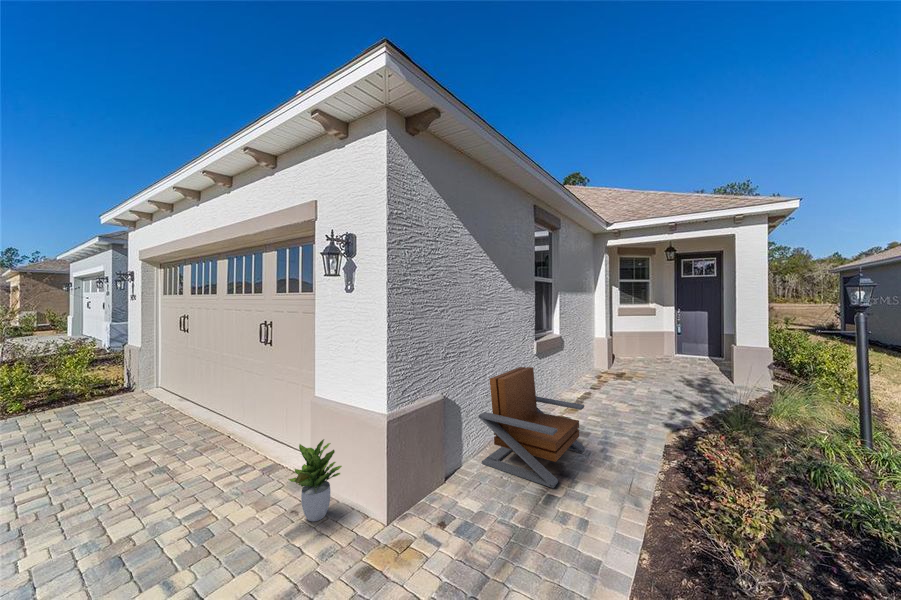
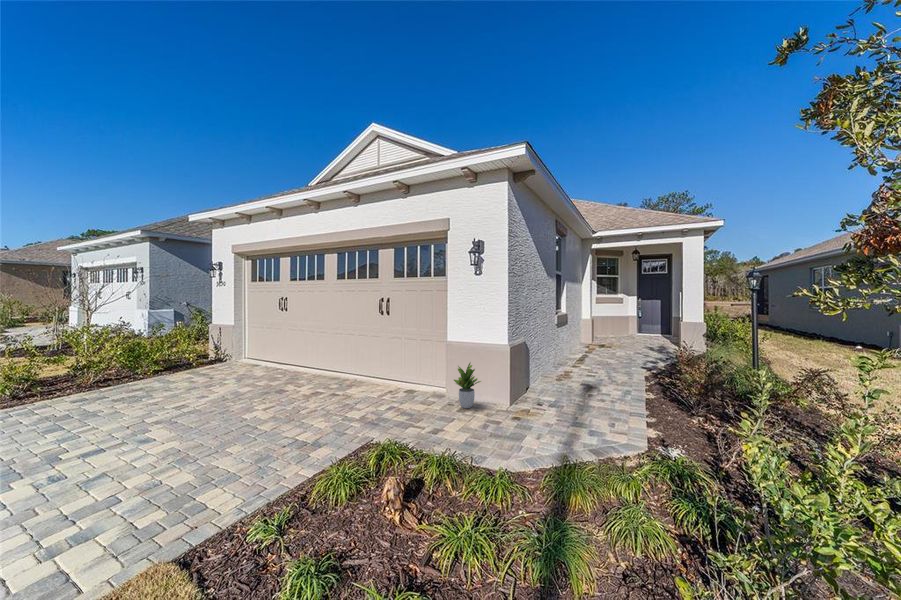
lounge chair: present [479,367,585,488] -> none [540,329,599,393]

